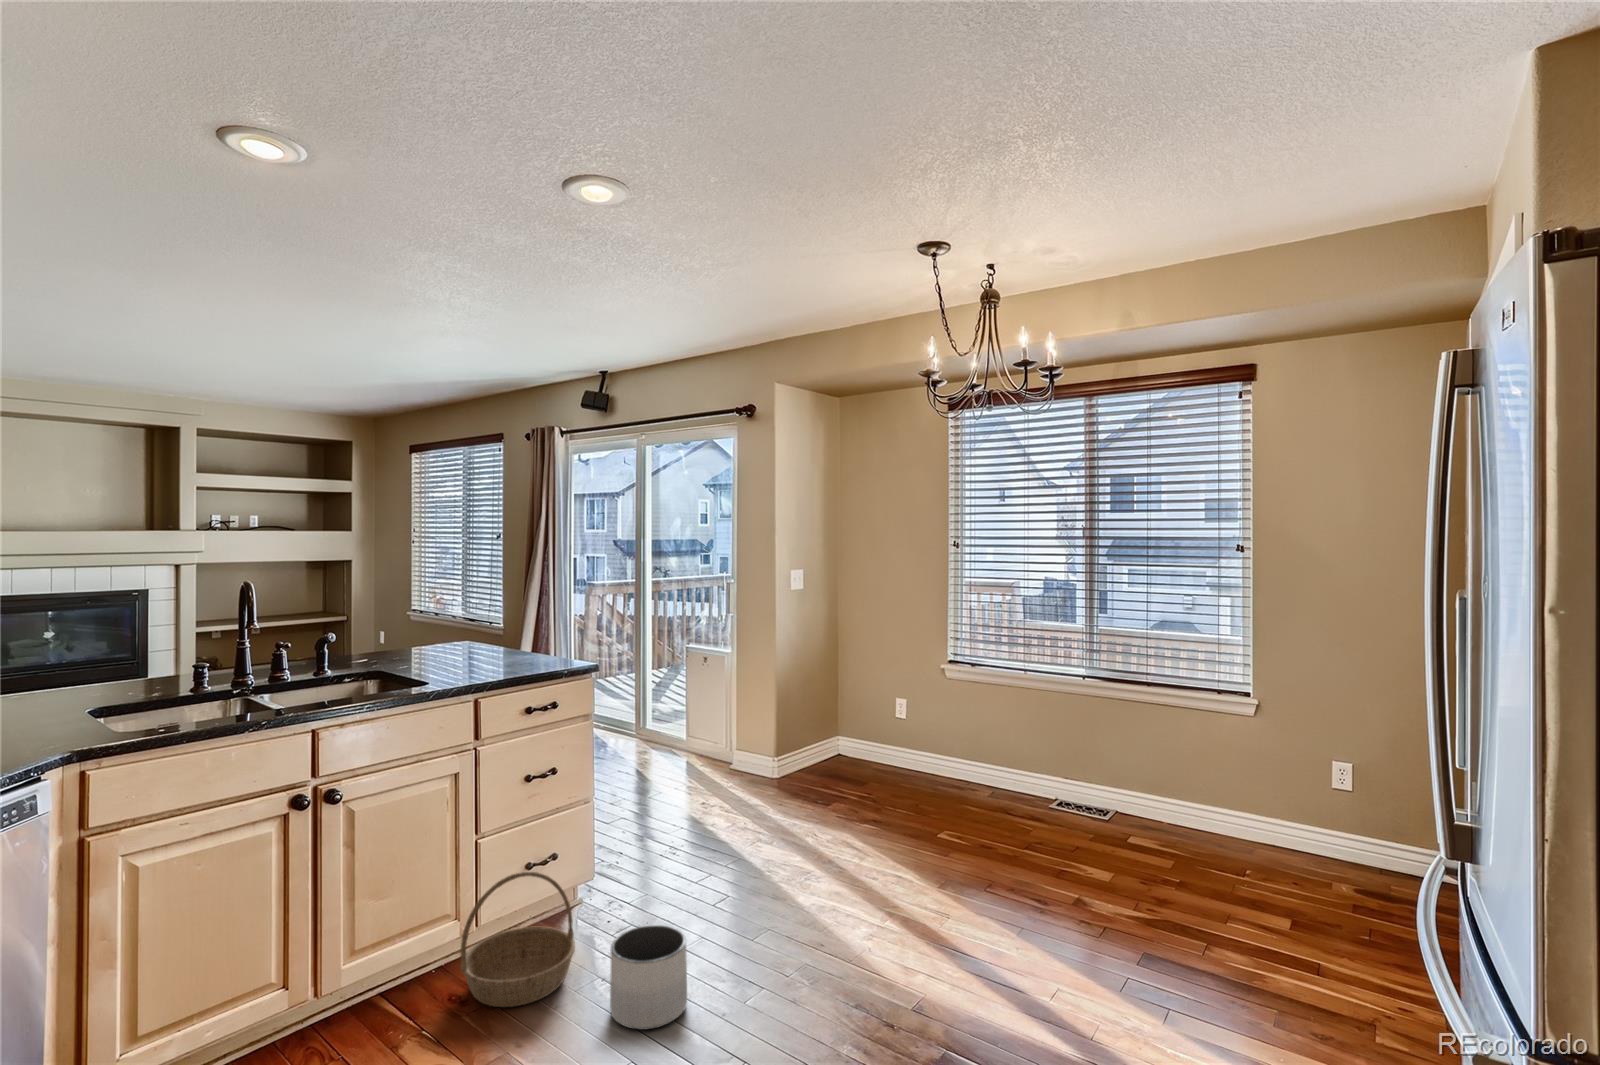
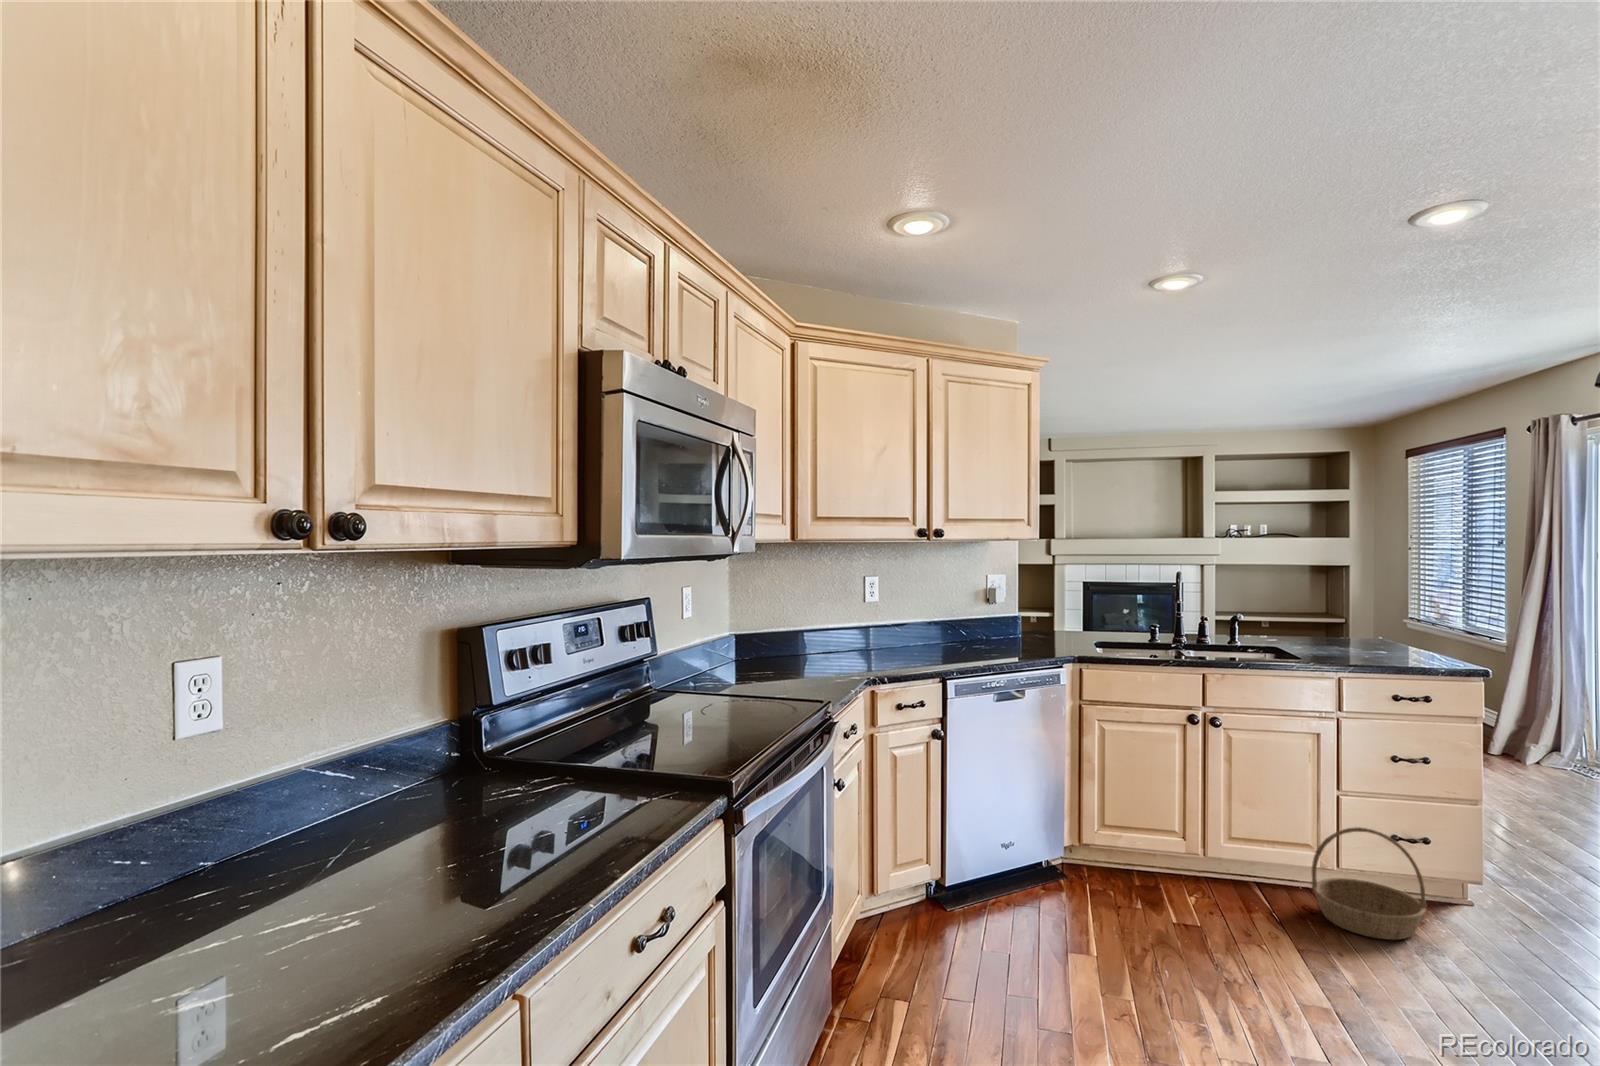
planter: present [610,925,687,1030] -> none [1436,912,1530,1009]

